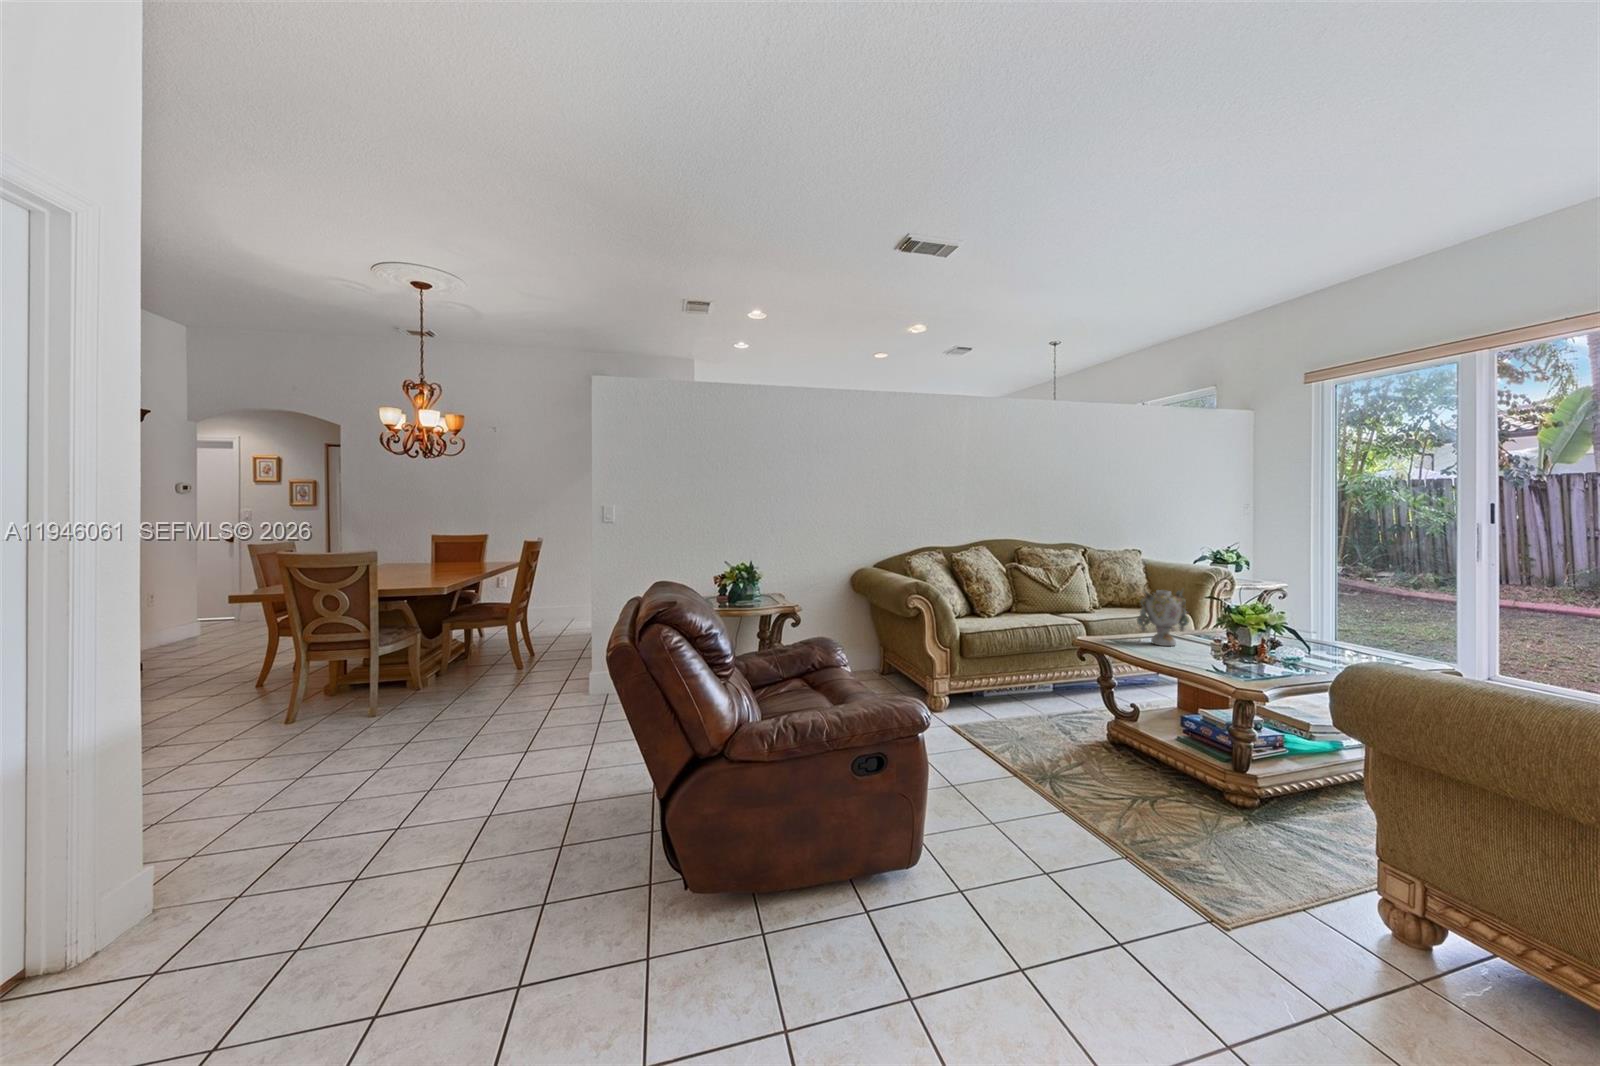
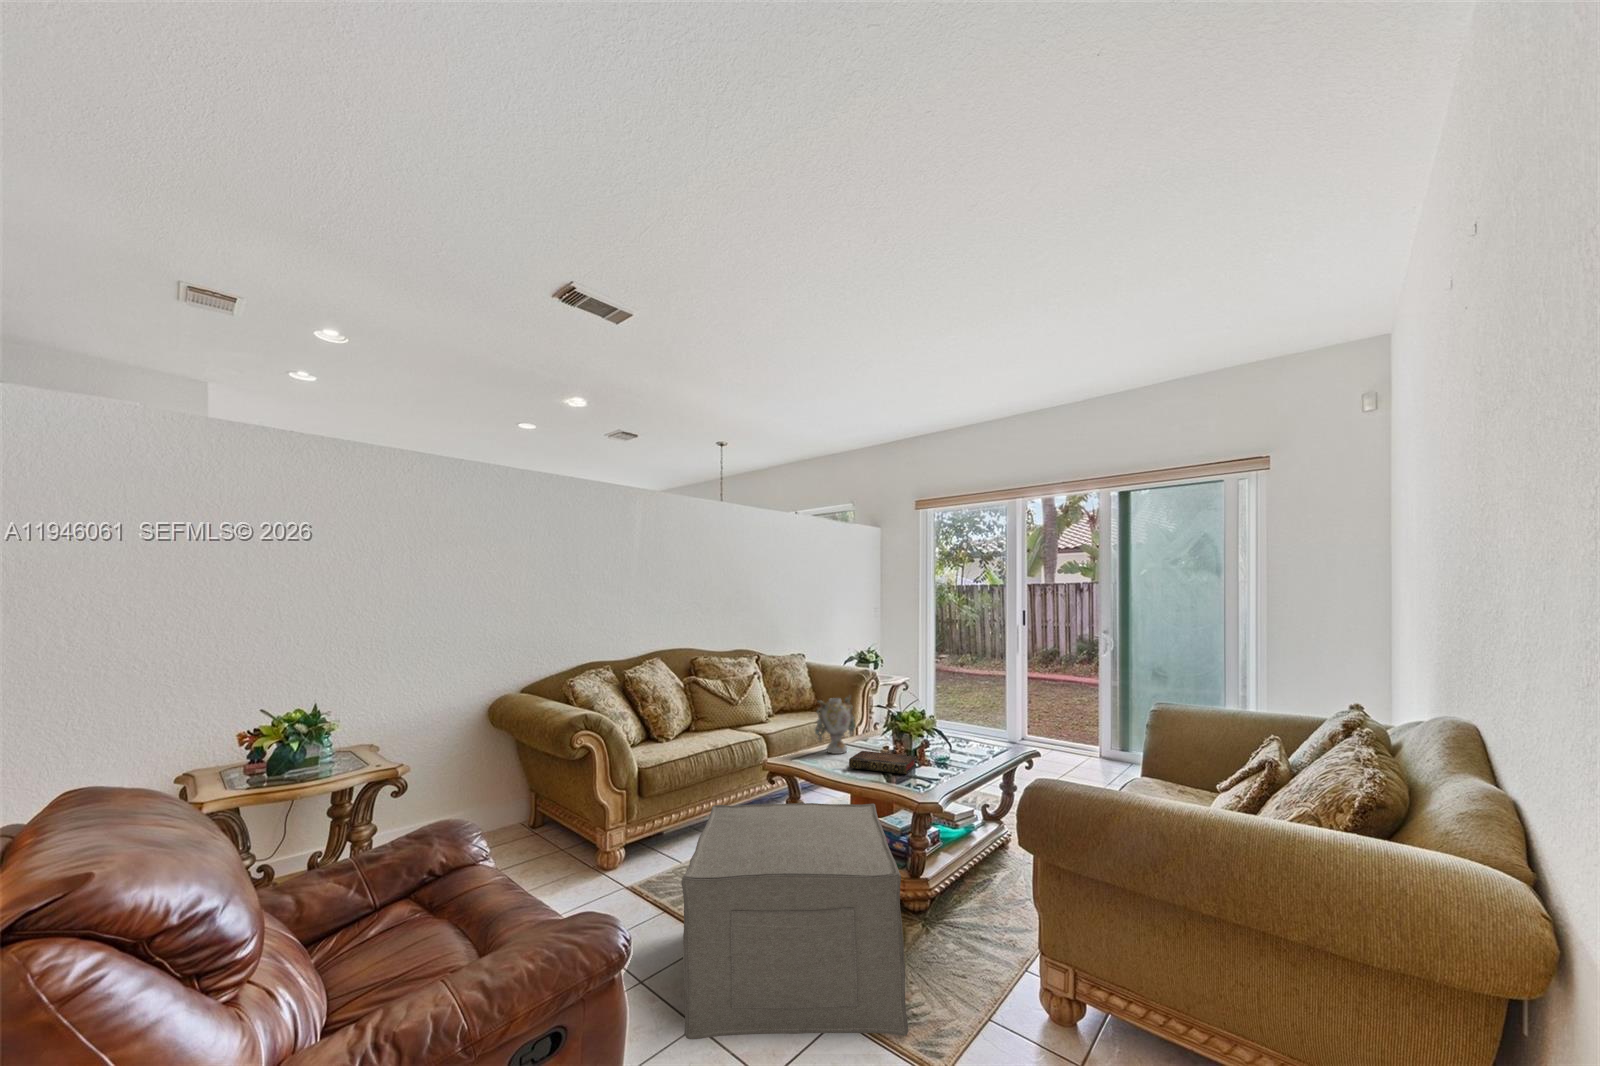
book: none [1172,644,1261,672] -> present [849,751,916,774]
ottoman: none [979,667,1201,889] -> present [682,803,908,1040]

